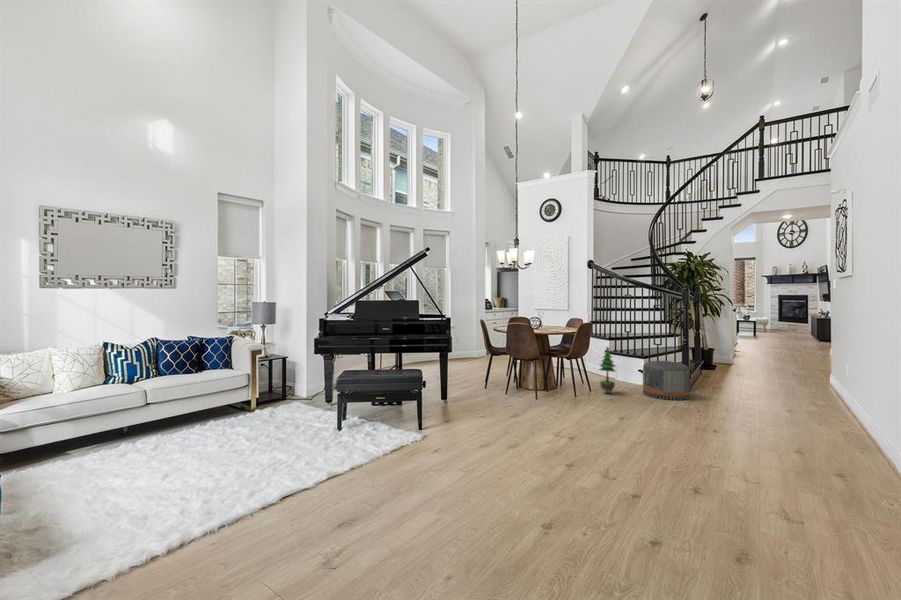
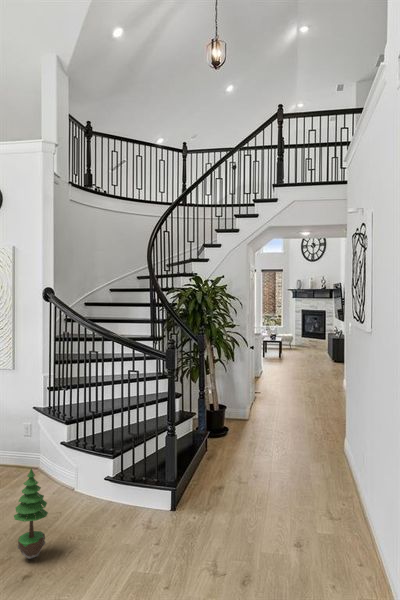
pouf: present [643,361,689,400] -> none [99,474,171,559]

